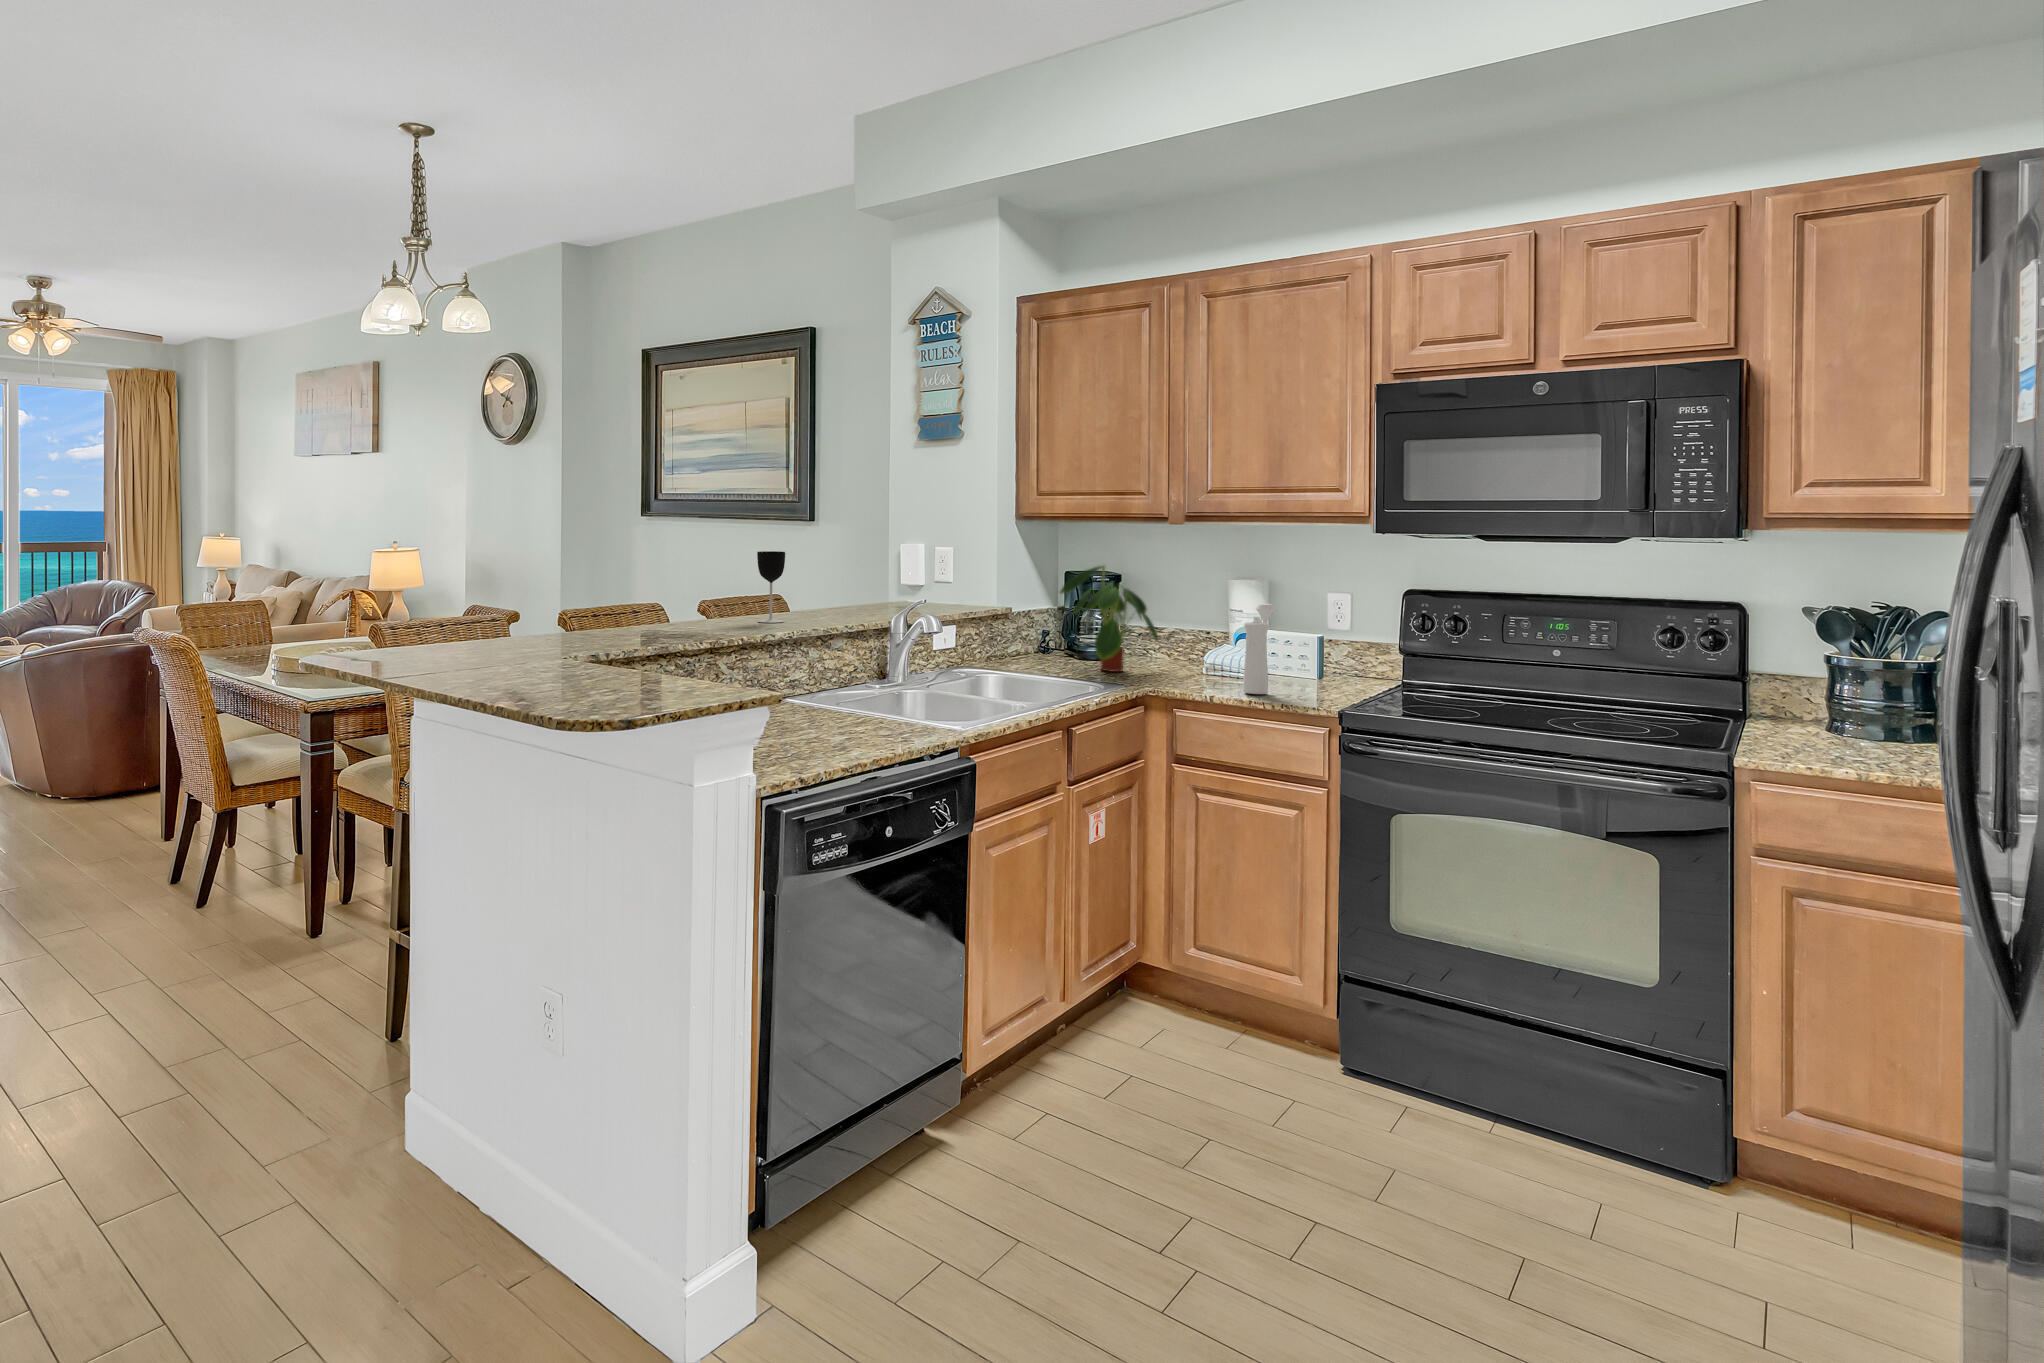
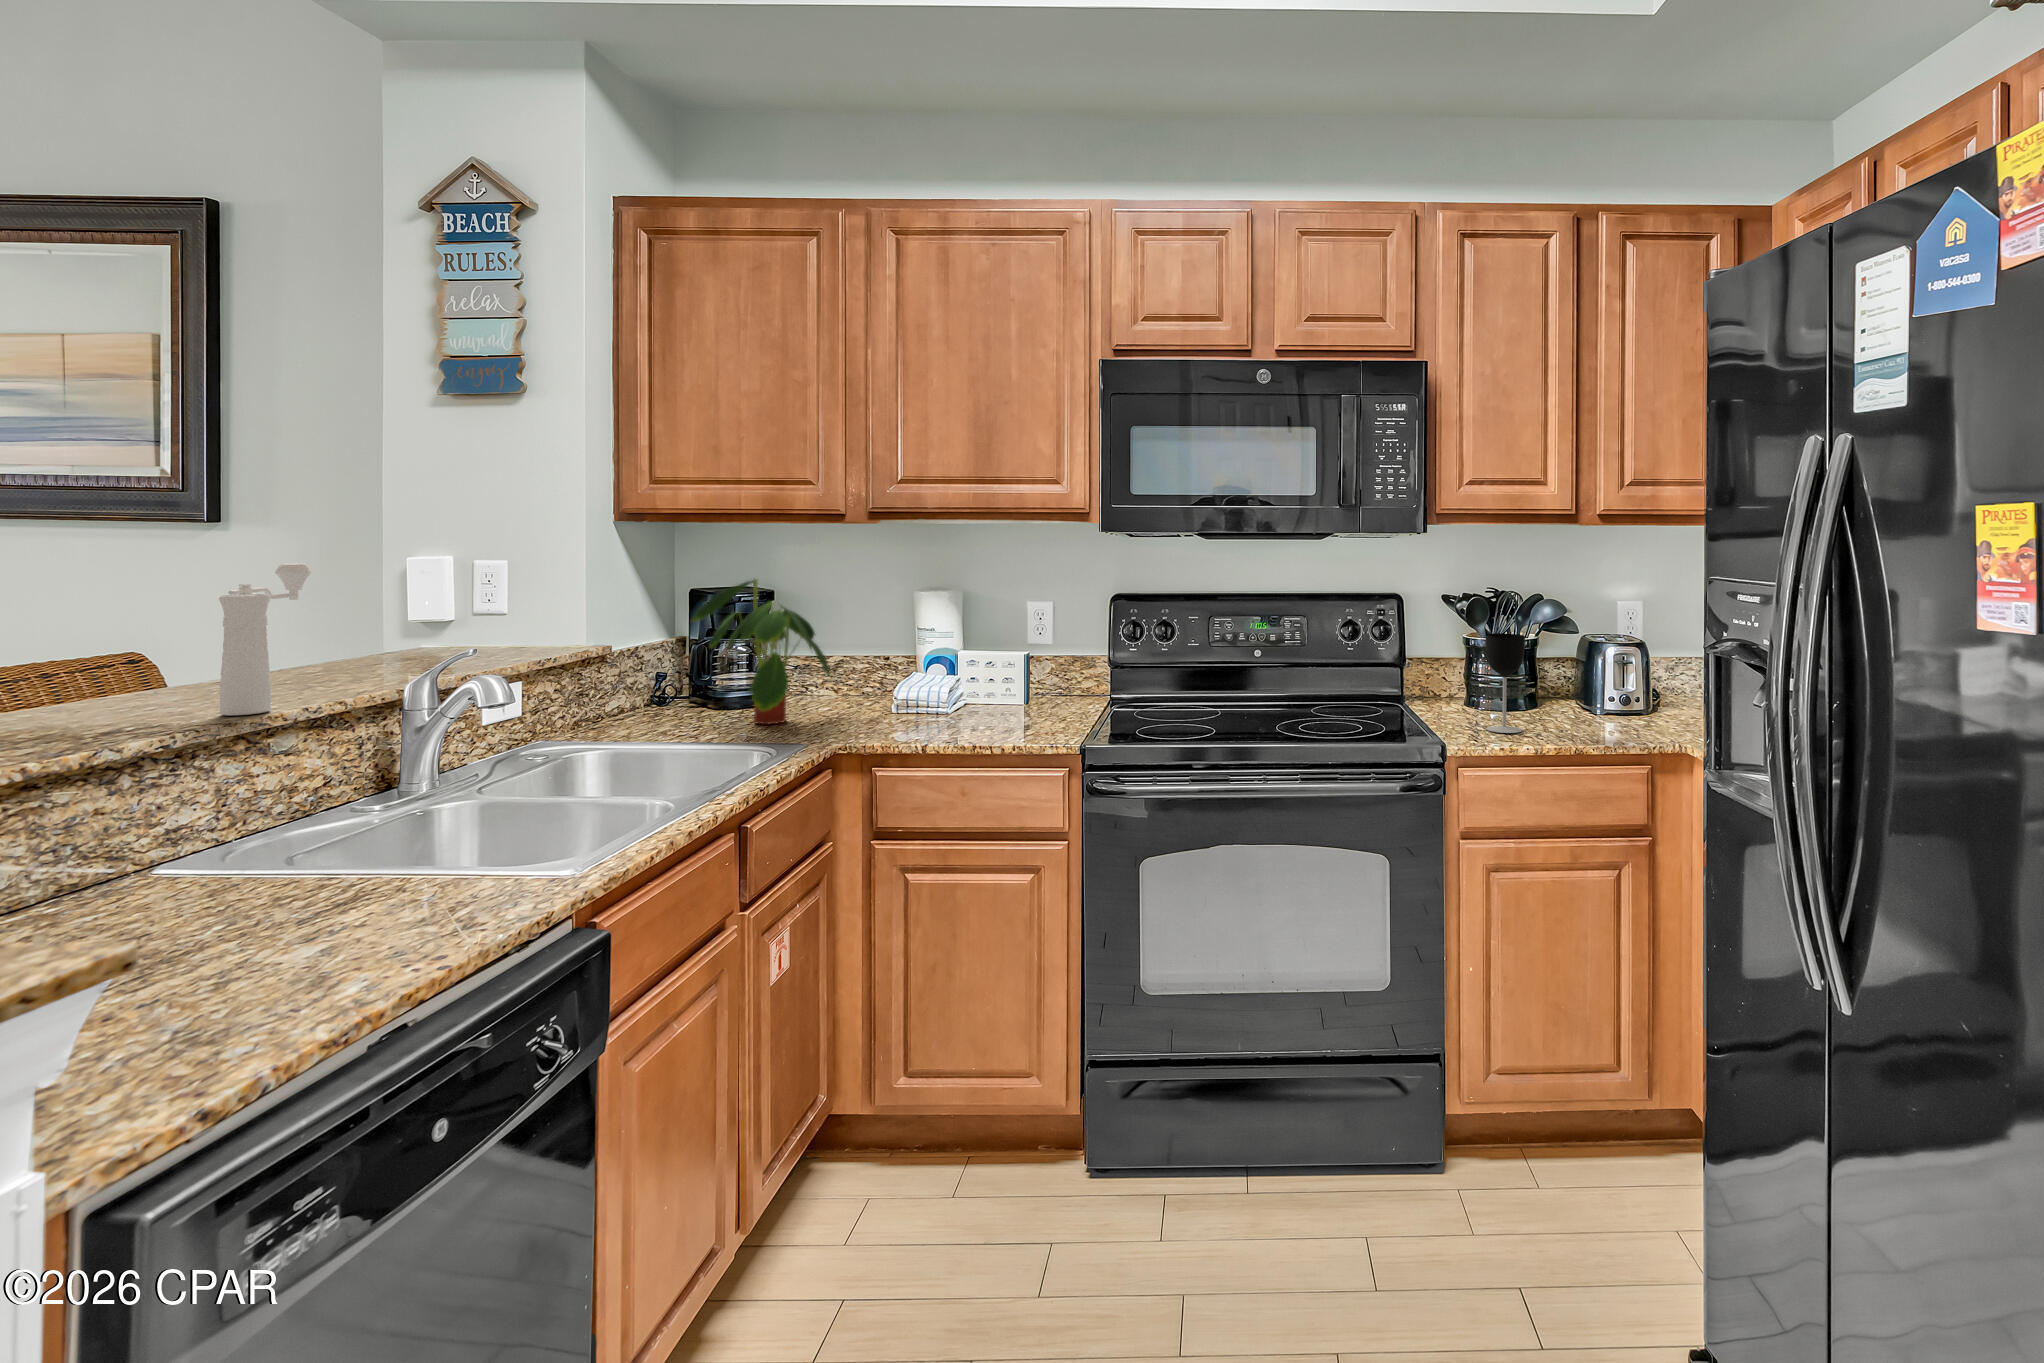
wine glass: present [757,551,785,623] -> present [1486,633,1525,733]
pepper mill: present [1243,604,1275,694] -> present [219,563,312,715]

